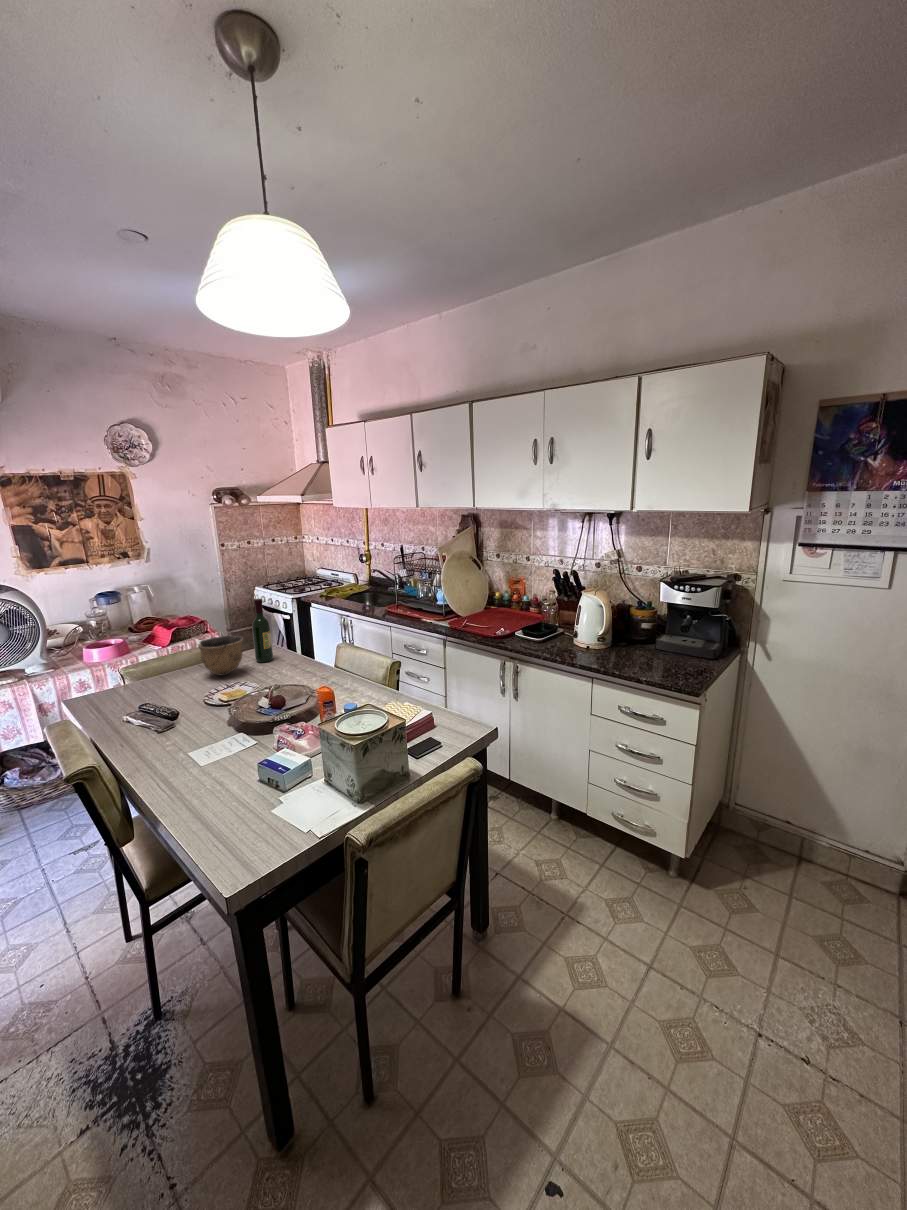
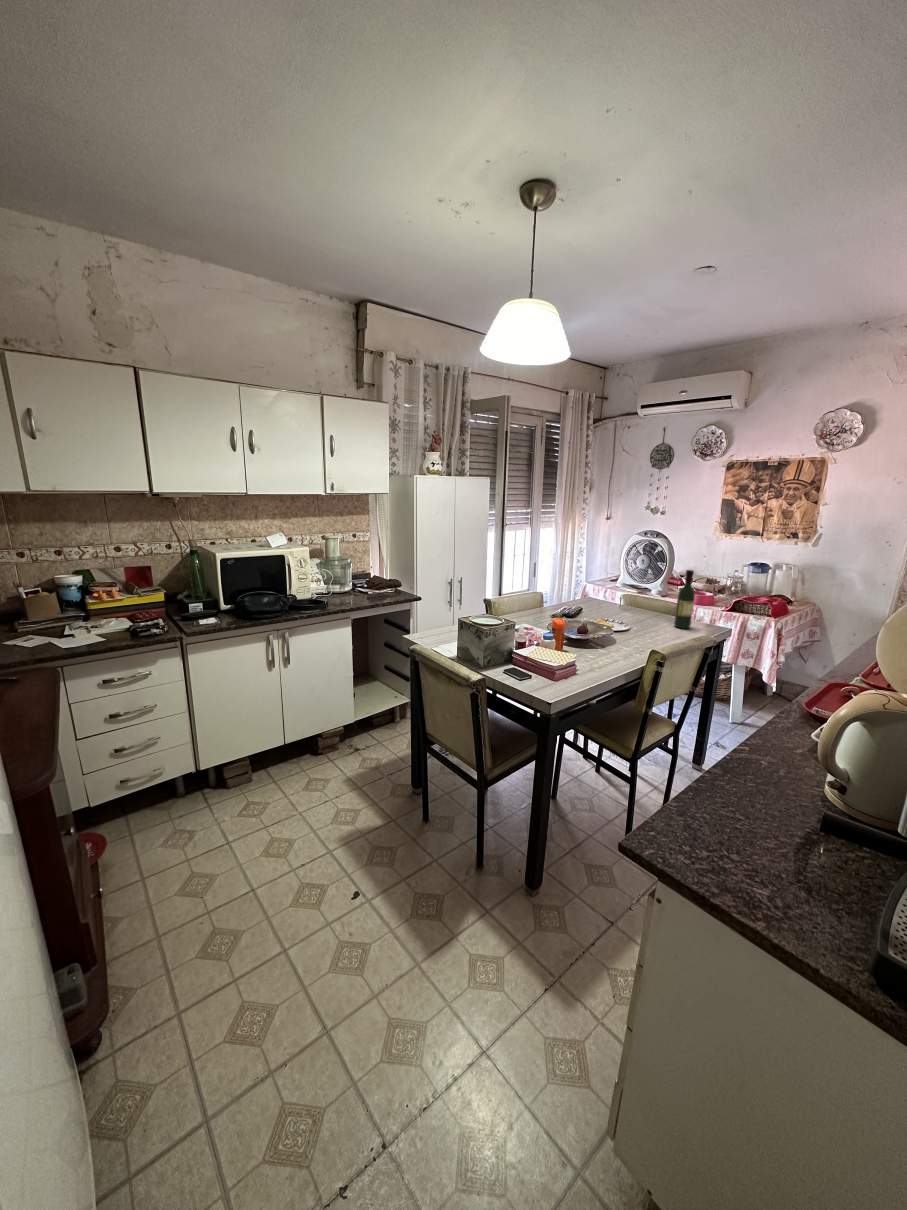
bowl: present [198,636,243,675] -> none [626,588,661,619]

